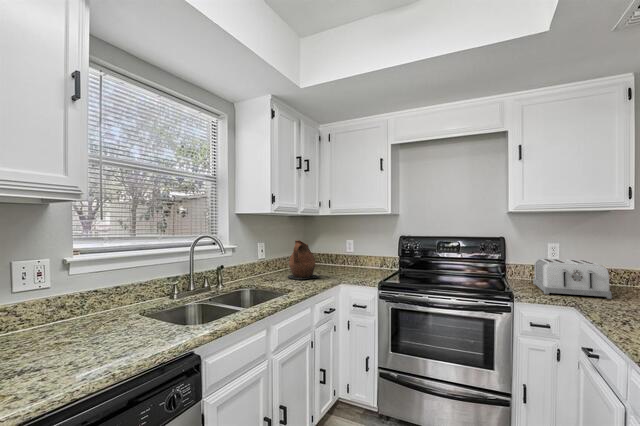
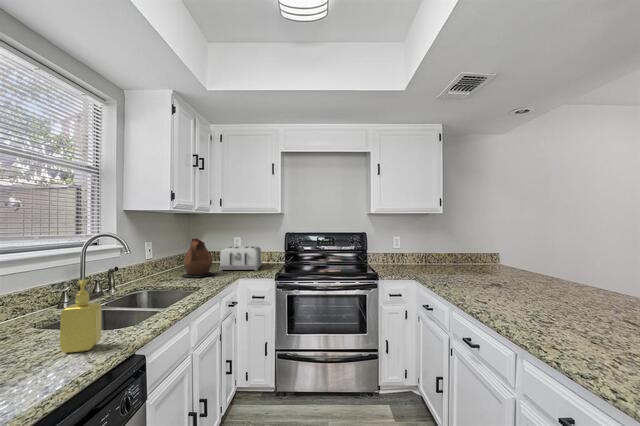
toaster: present [533,258,612,299] -> present [219,246,262,271]
soap dispenser: none [130,277,164,343] -> present [60,279,102,353]

